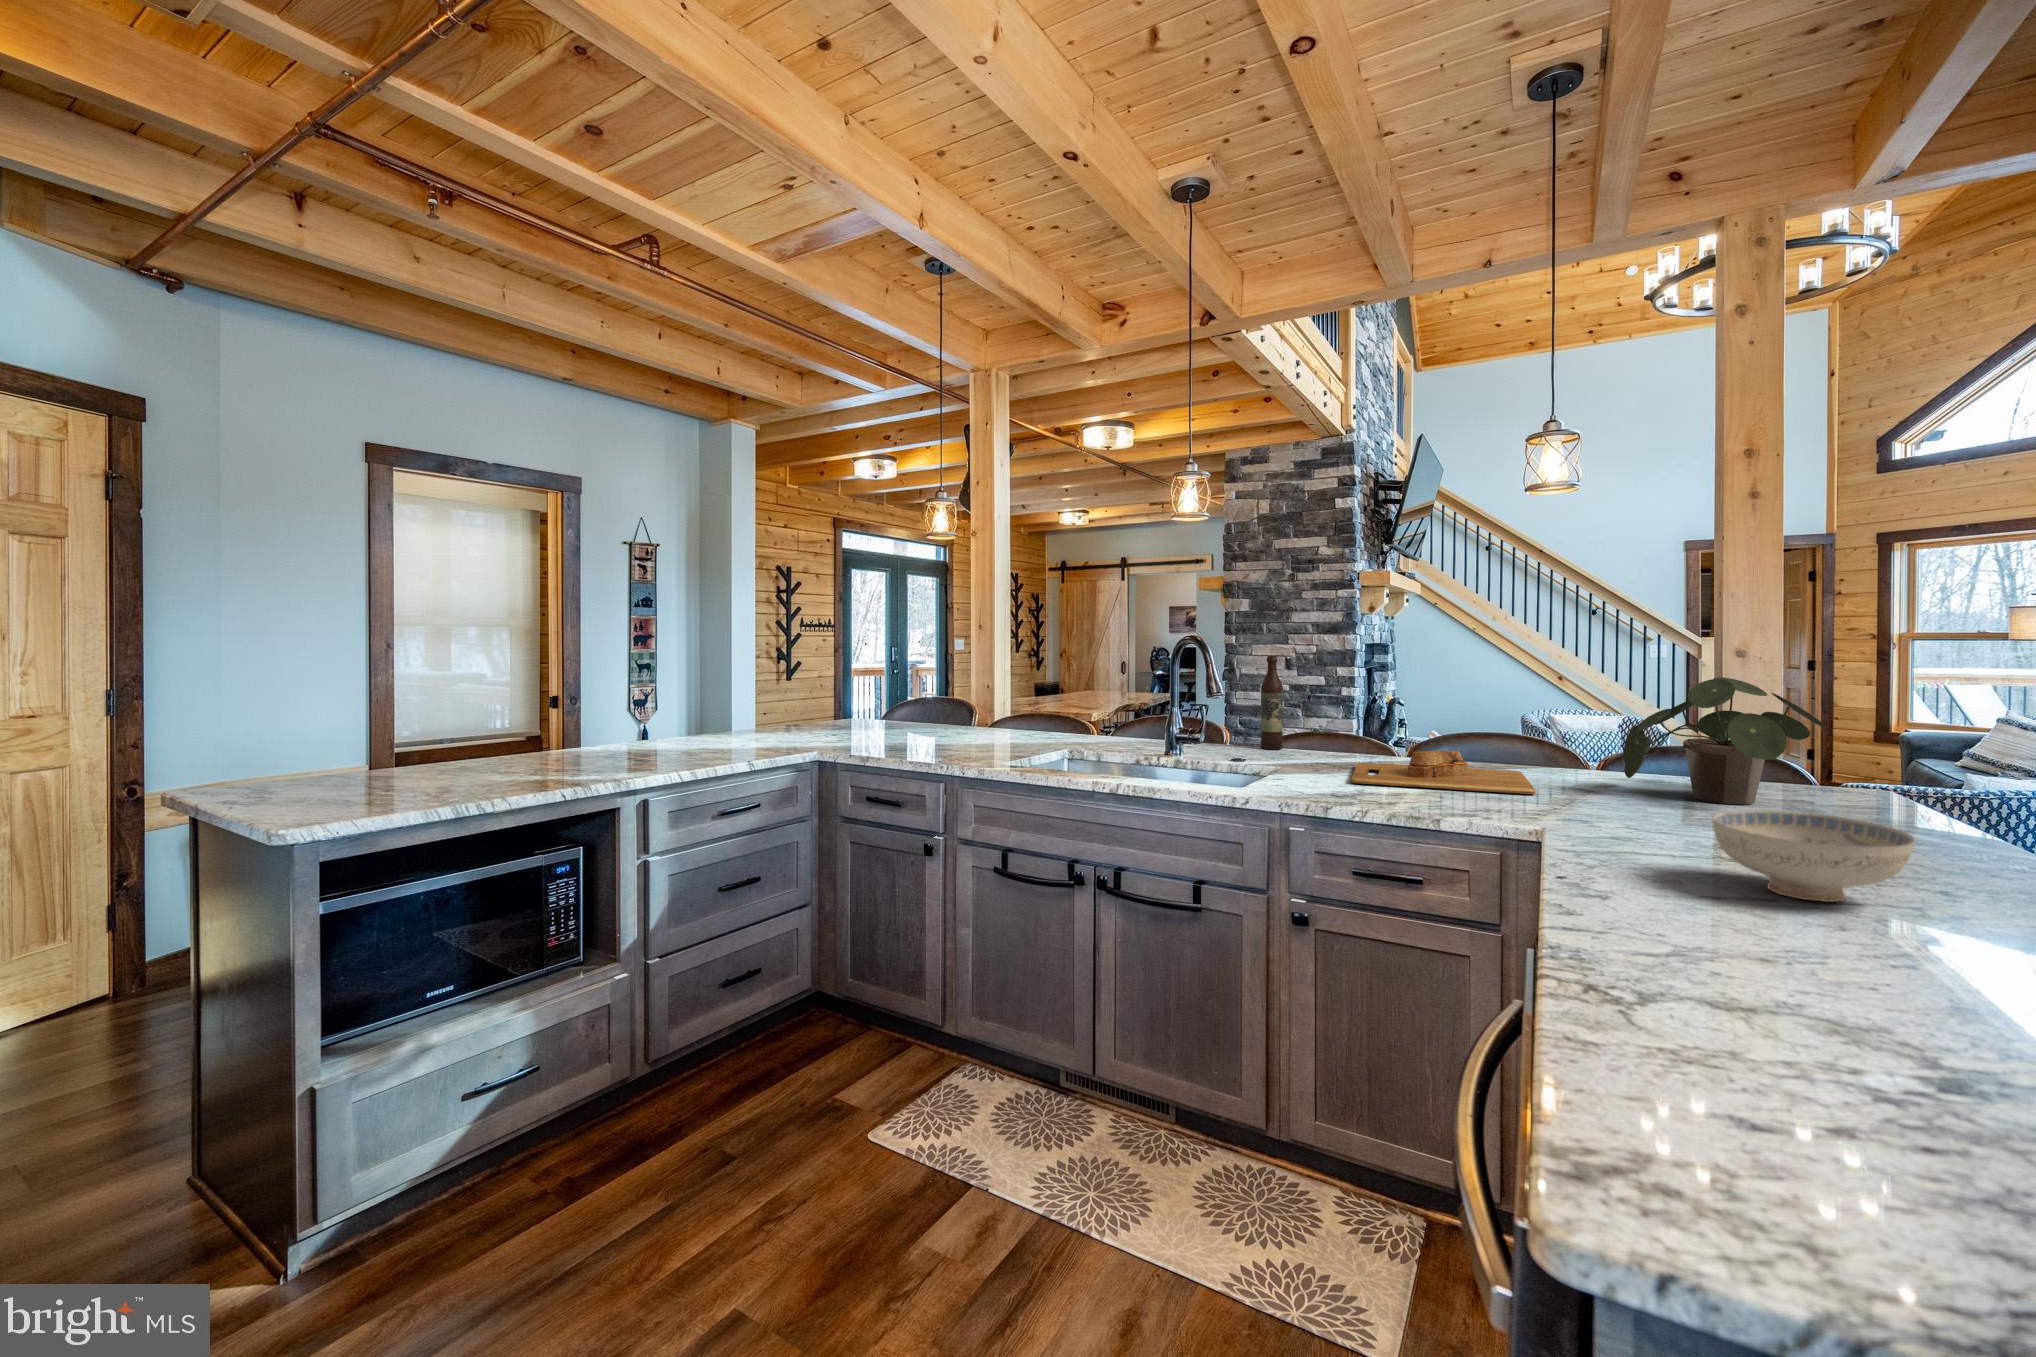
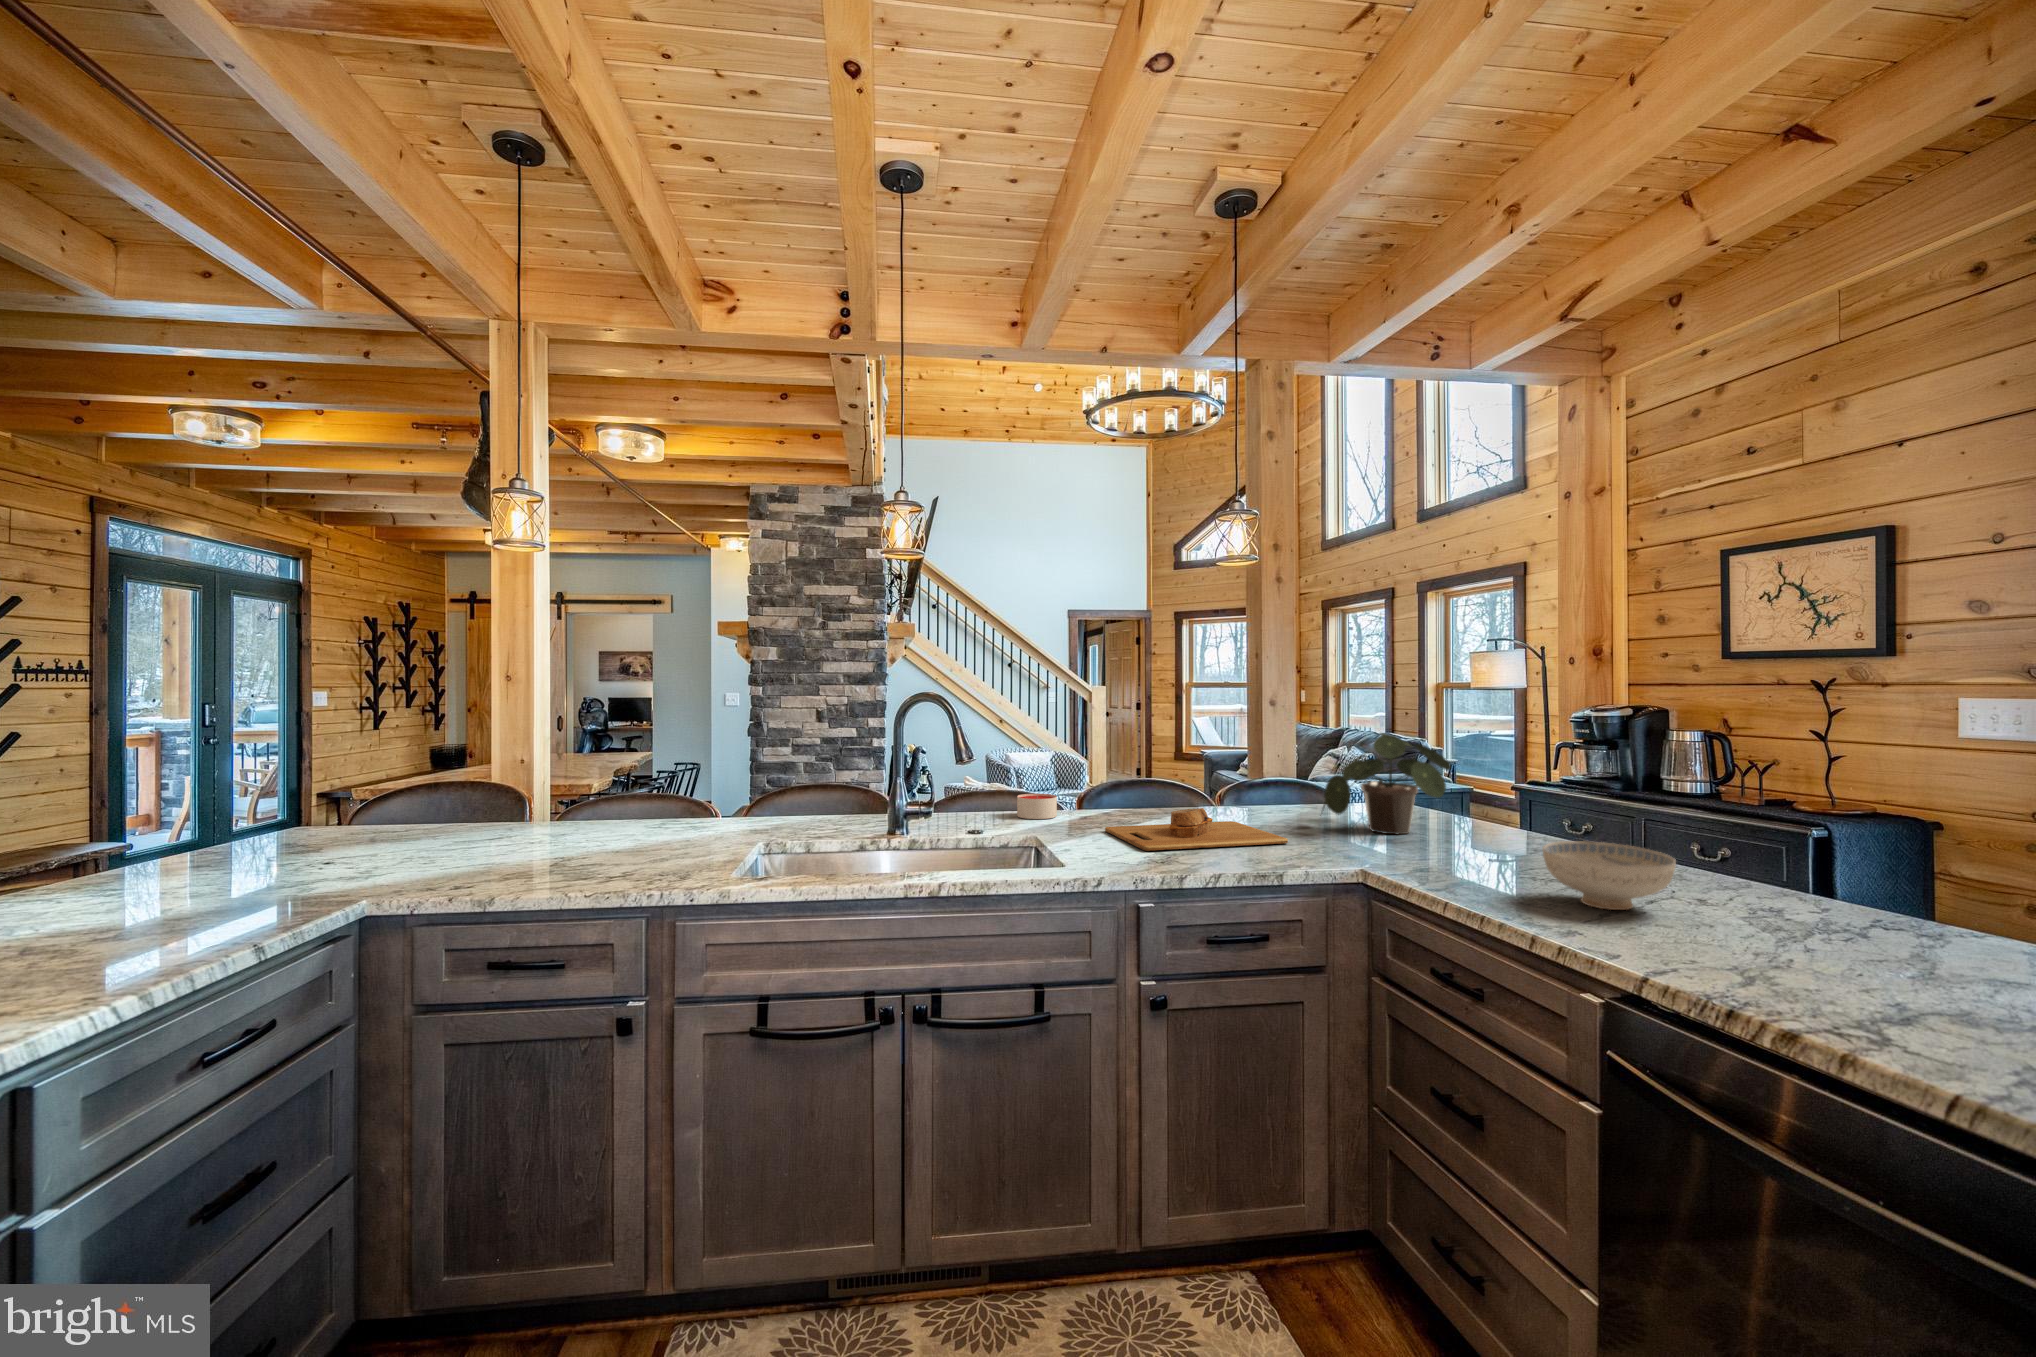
wine bottle: present [1261,656,1283,749] -> none [974,718,996,820]
candle: none [1305,729,1346,753] -> present [1017,794,1057,819]

